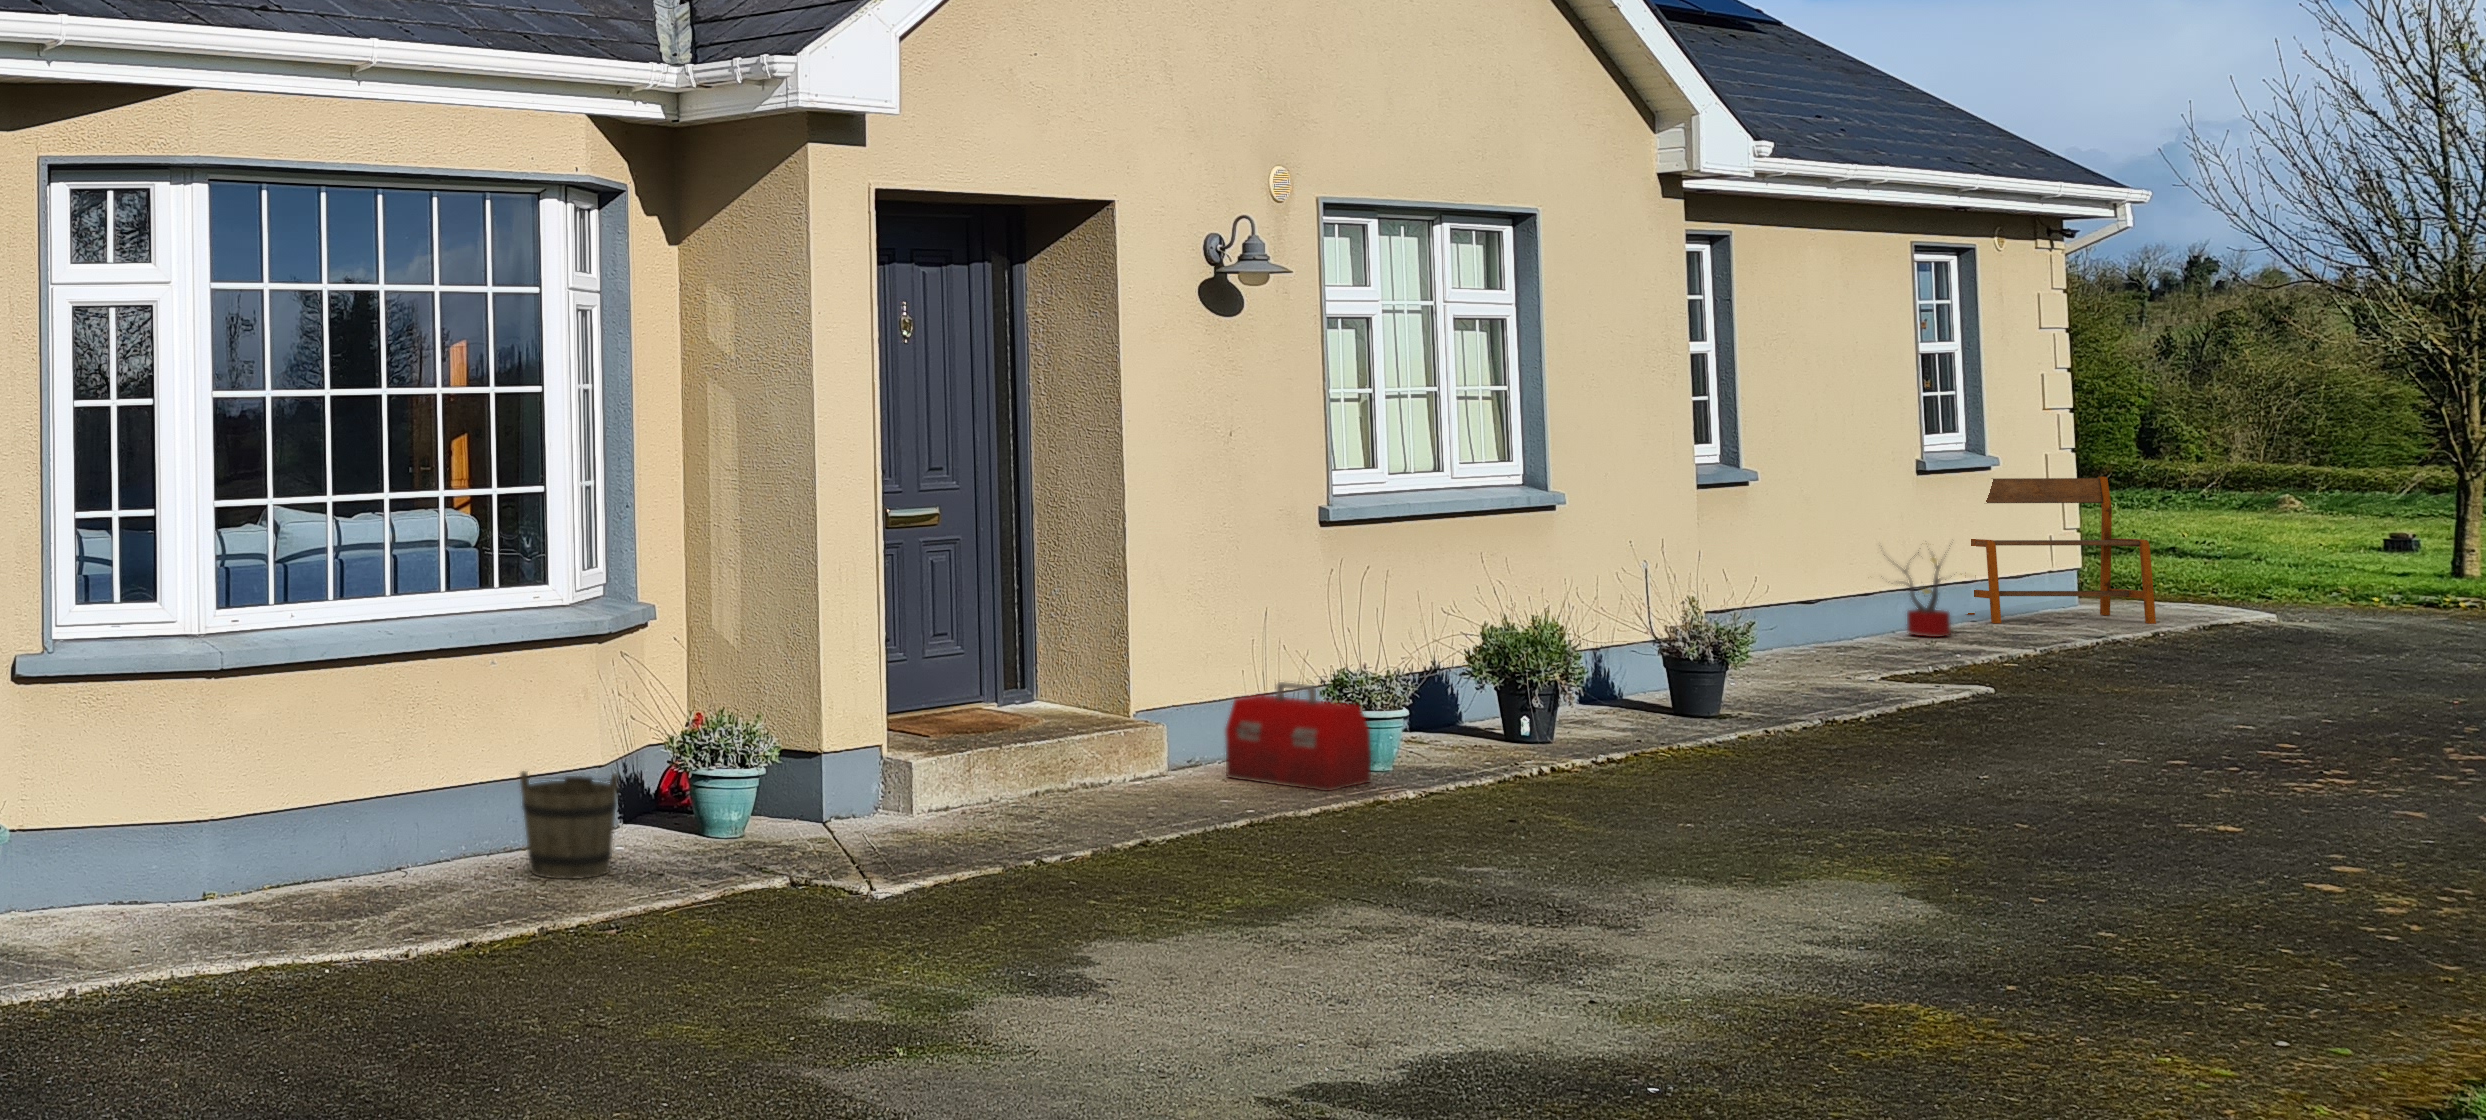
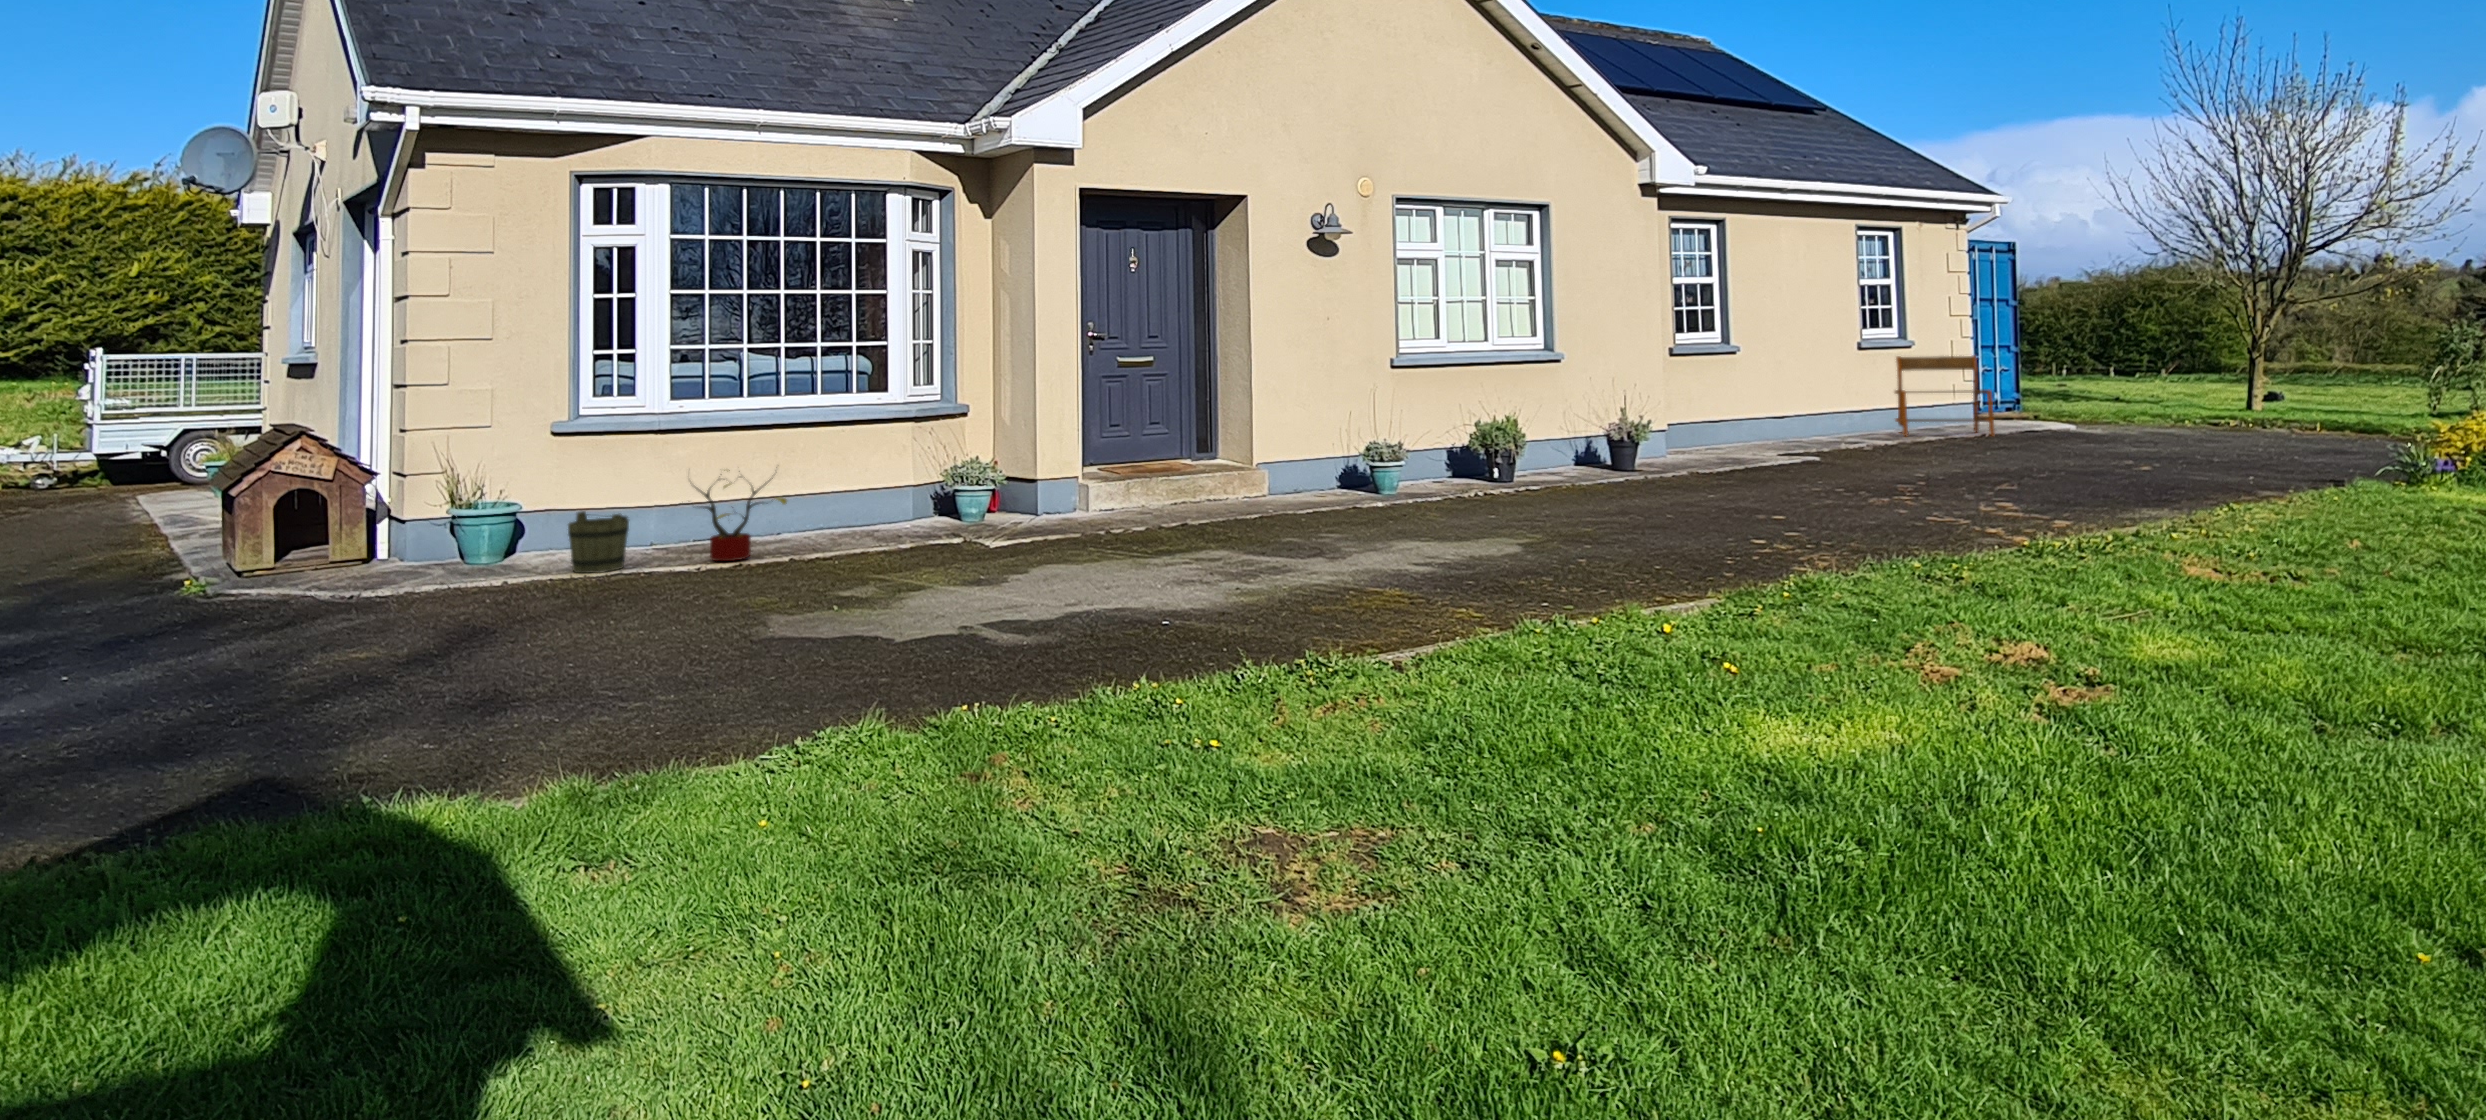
decorative plant: present [1884,545,1951,637] -> present [695,470,787,561]
toolbox: present [1225,682,1371,791] -> none [1313,453,1385,510]
bucket: present [520,771,619,879] -> present [568,511,629,573]

